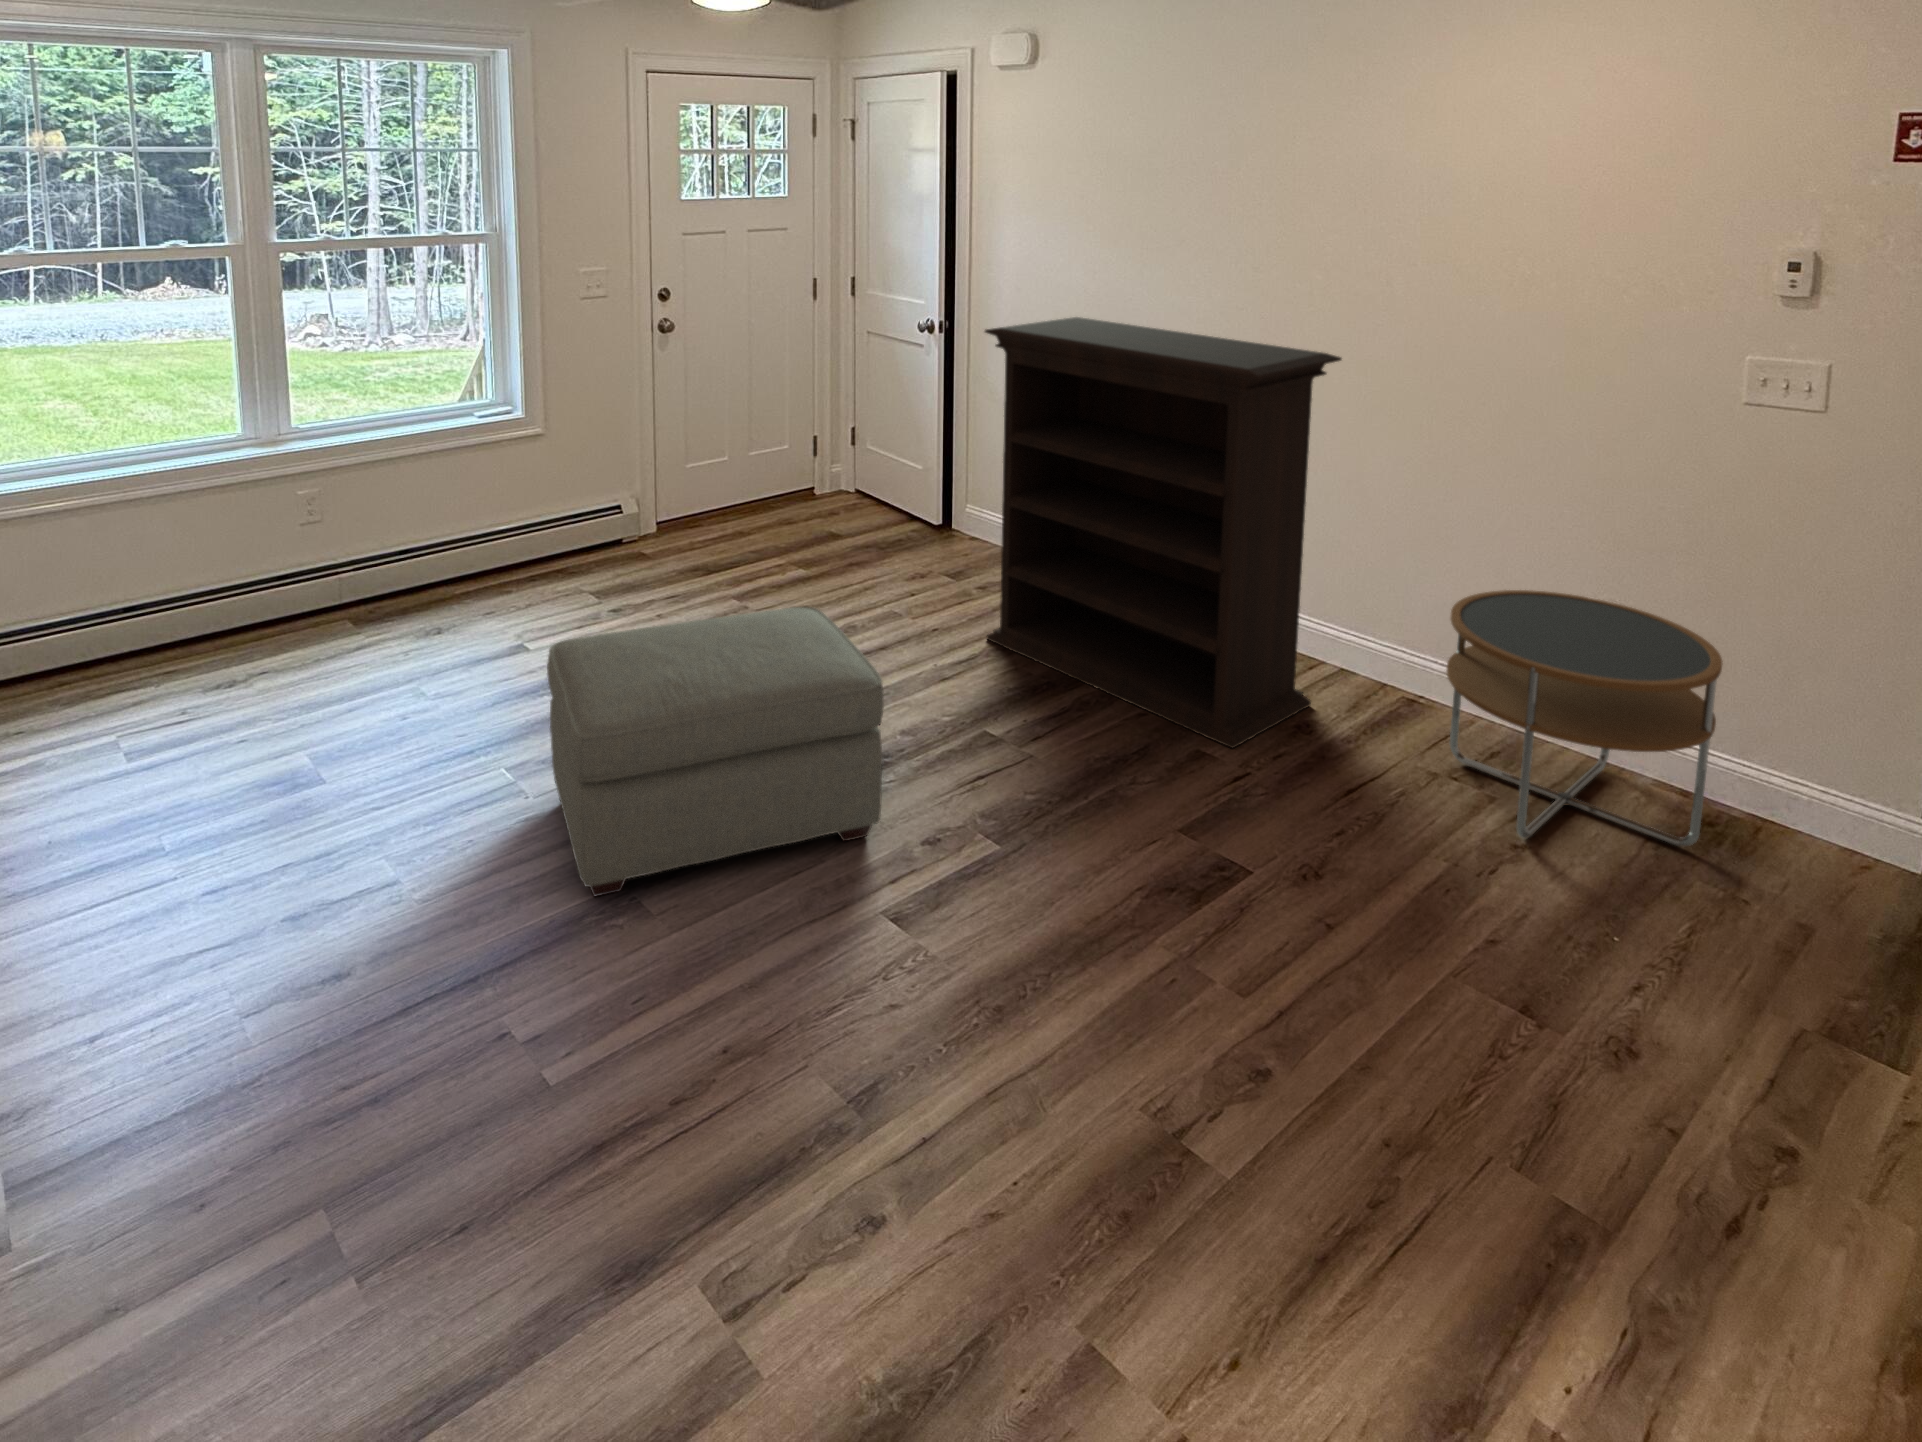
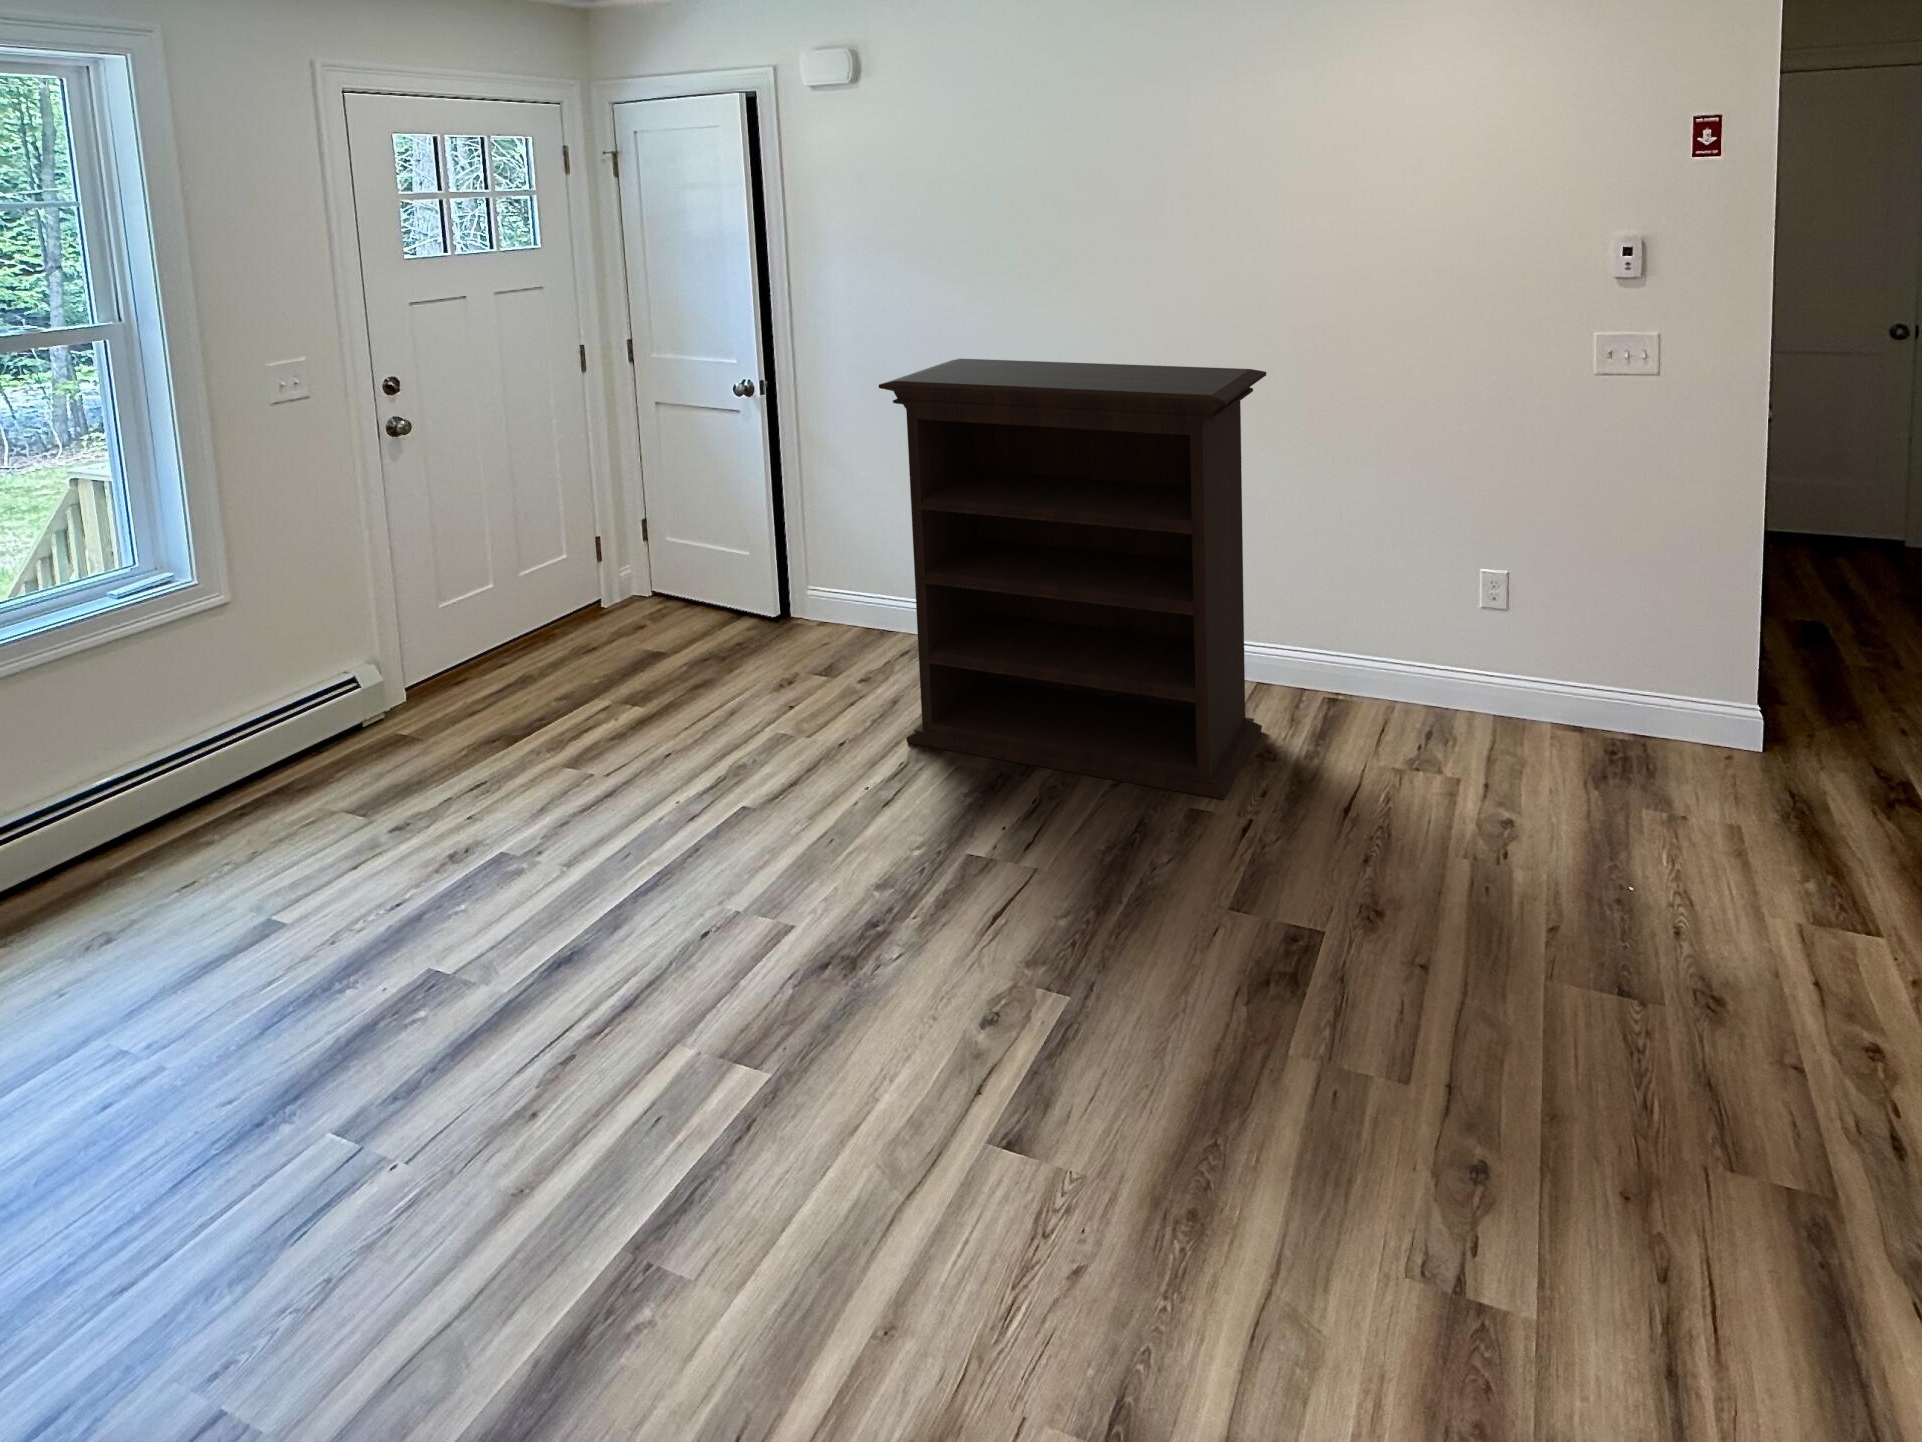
side table: present [1446,590,1723,846] -> none [1403,570,1638,815]
ottoman: present [547,607,884,897] -> none [418,766,930,1288]

